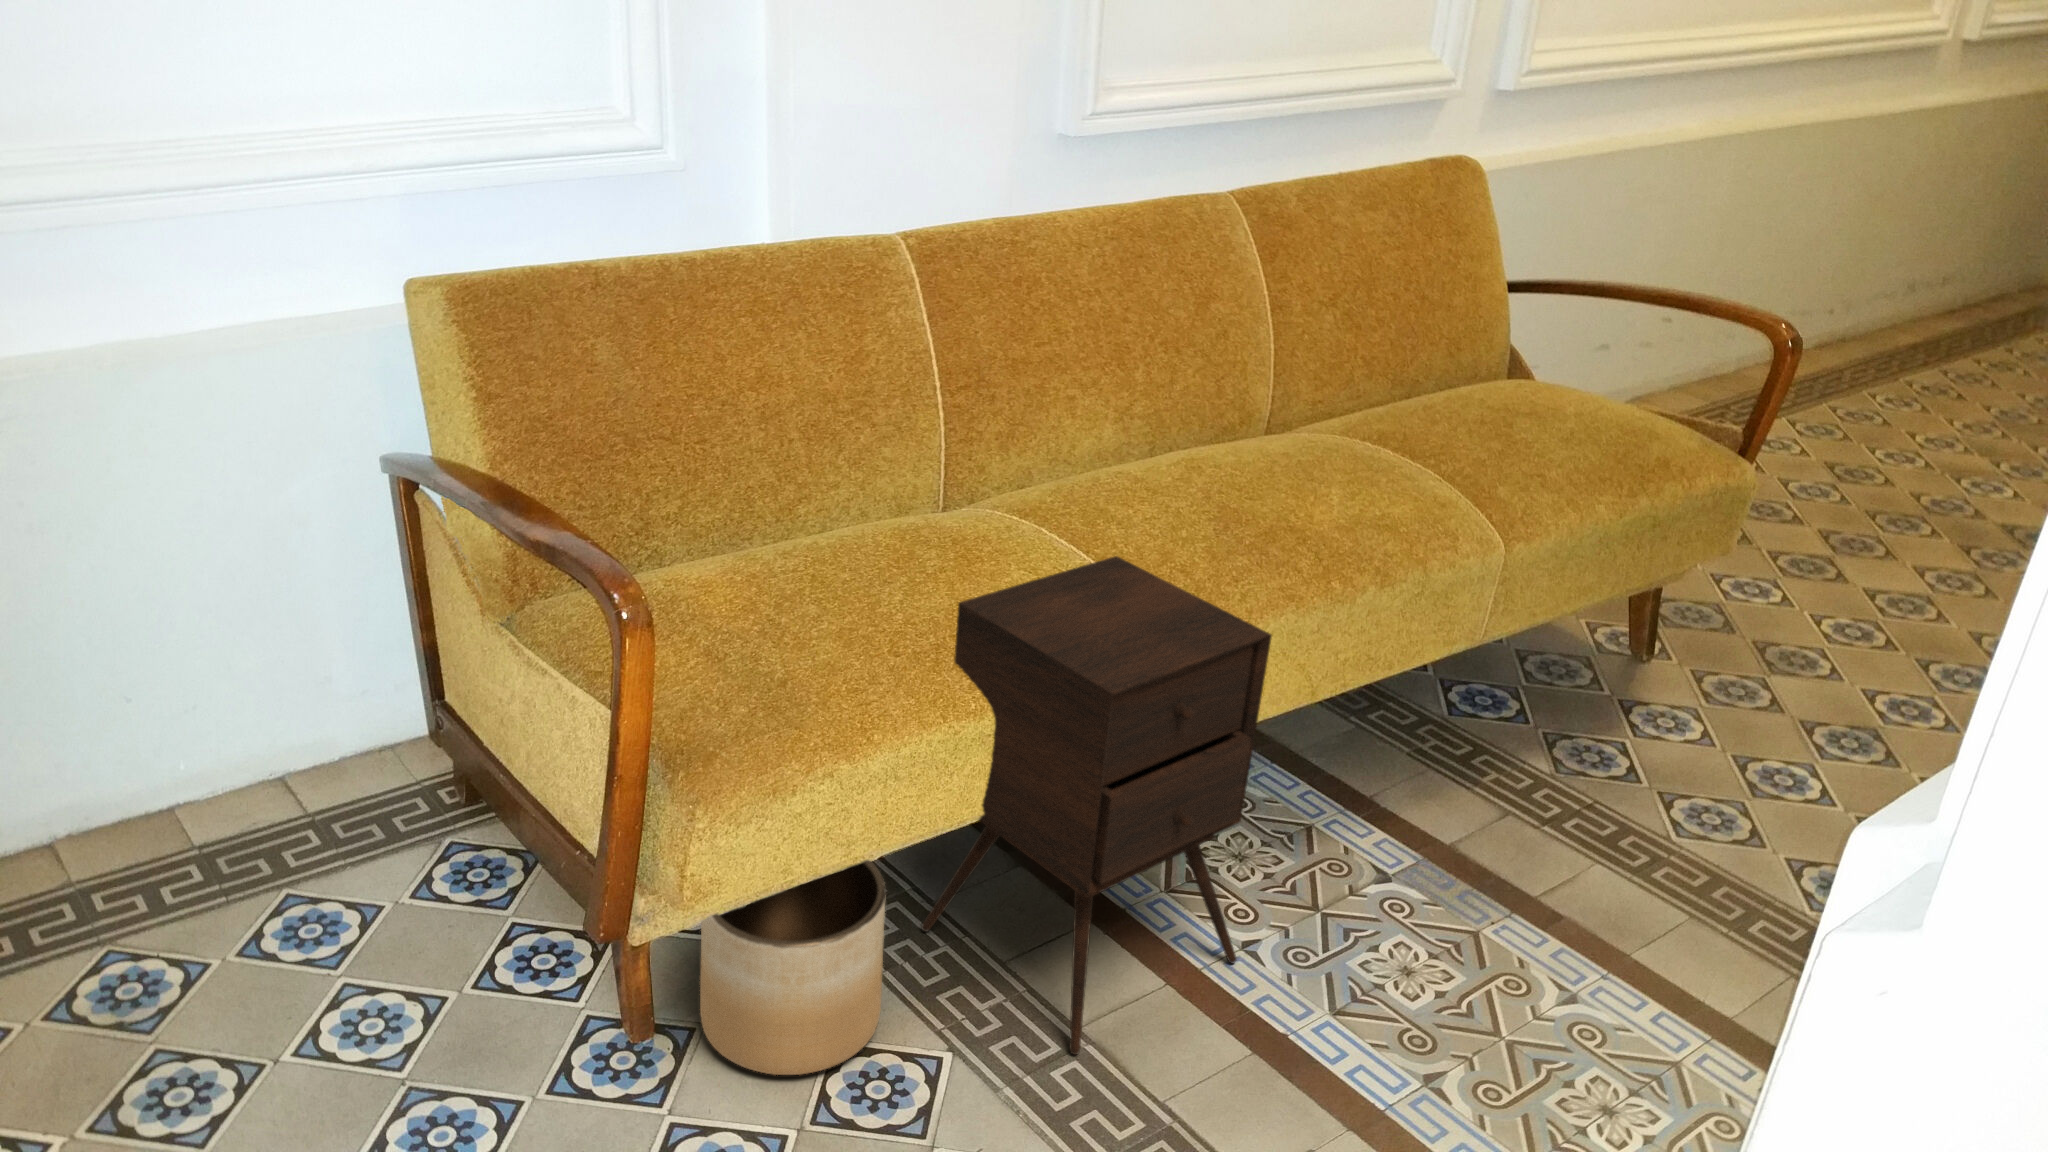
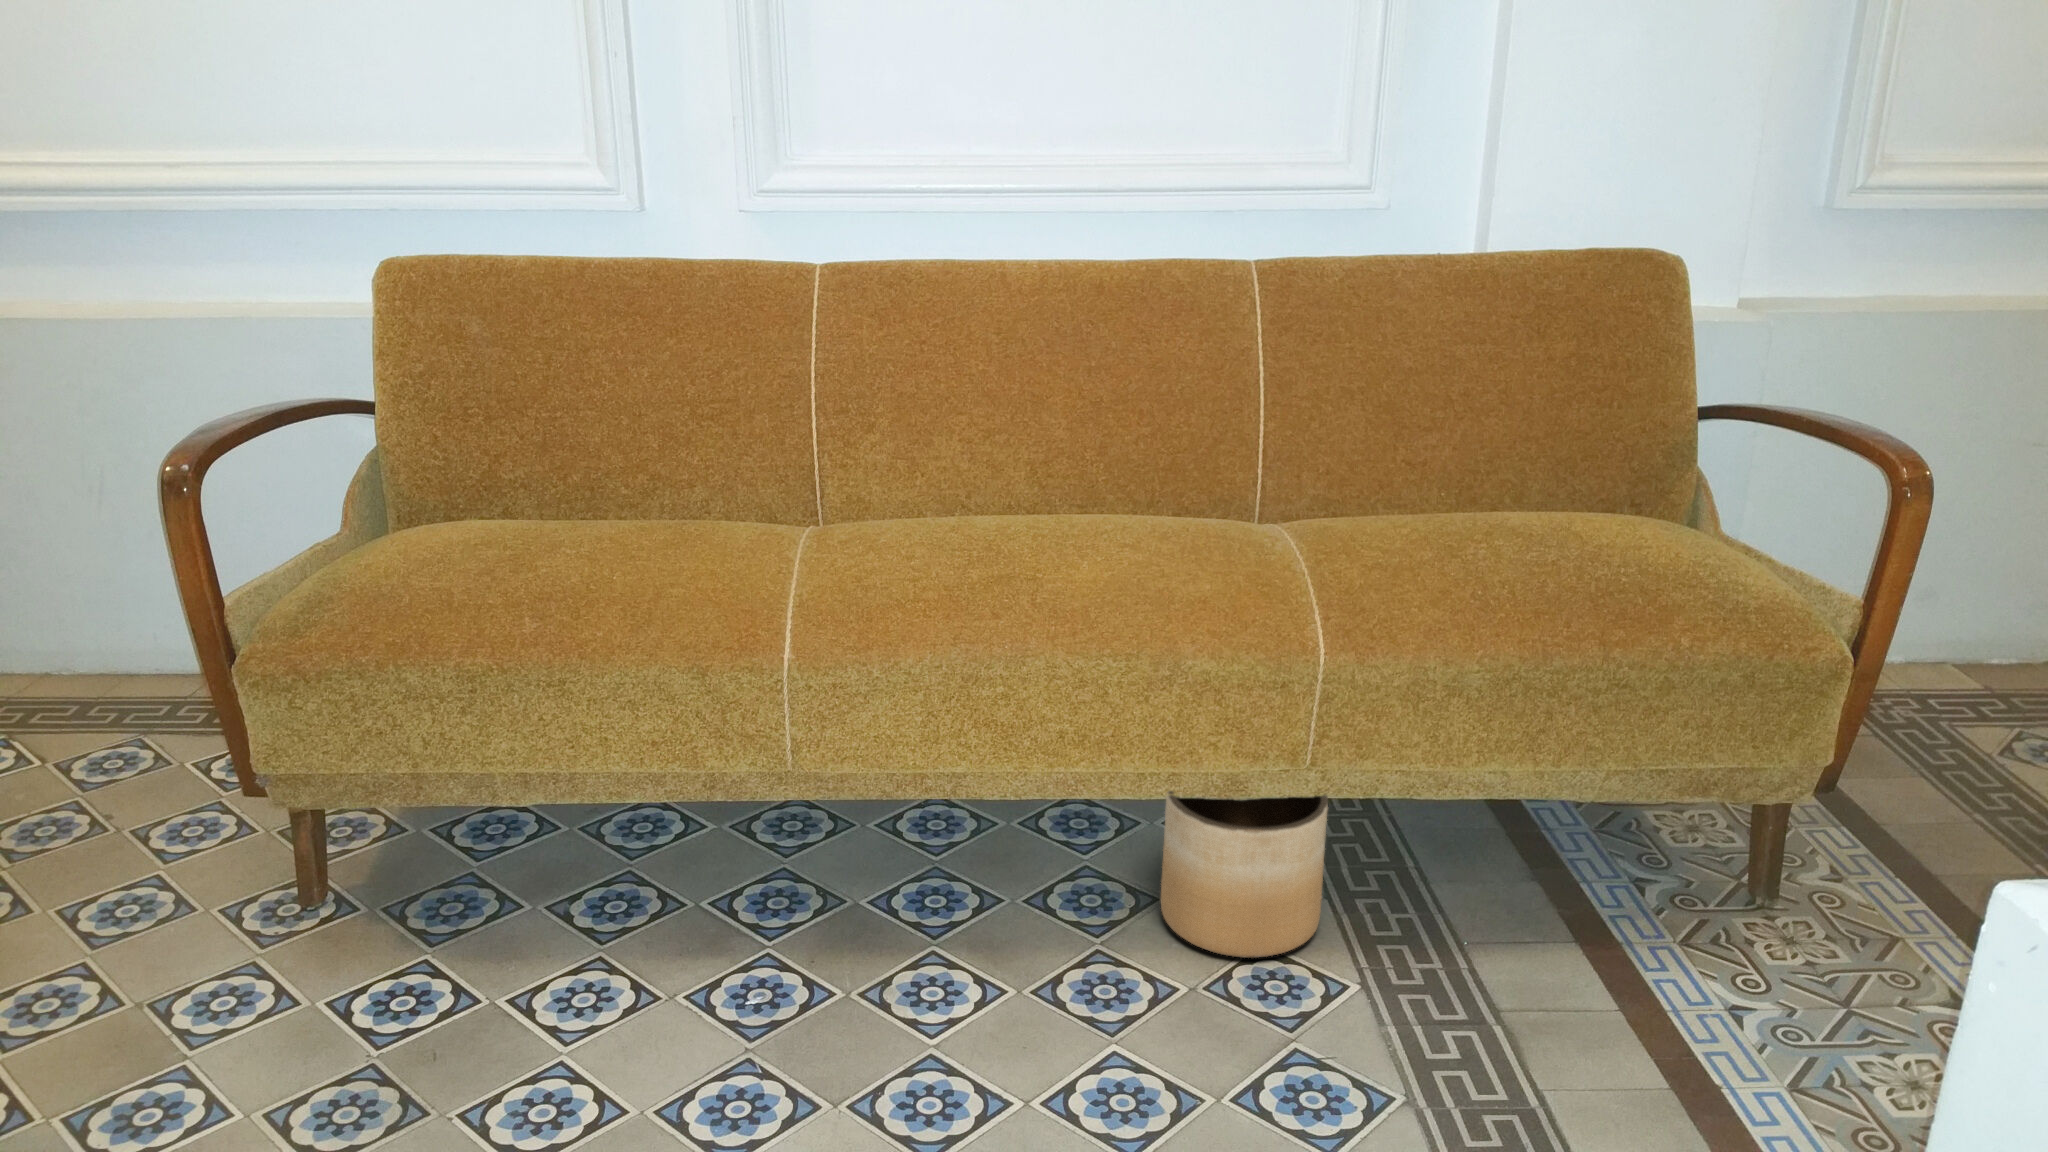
side table: present [922,556,1272,1055] -> none [1398,568,1757,1027]

